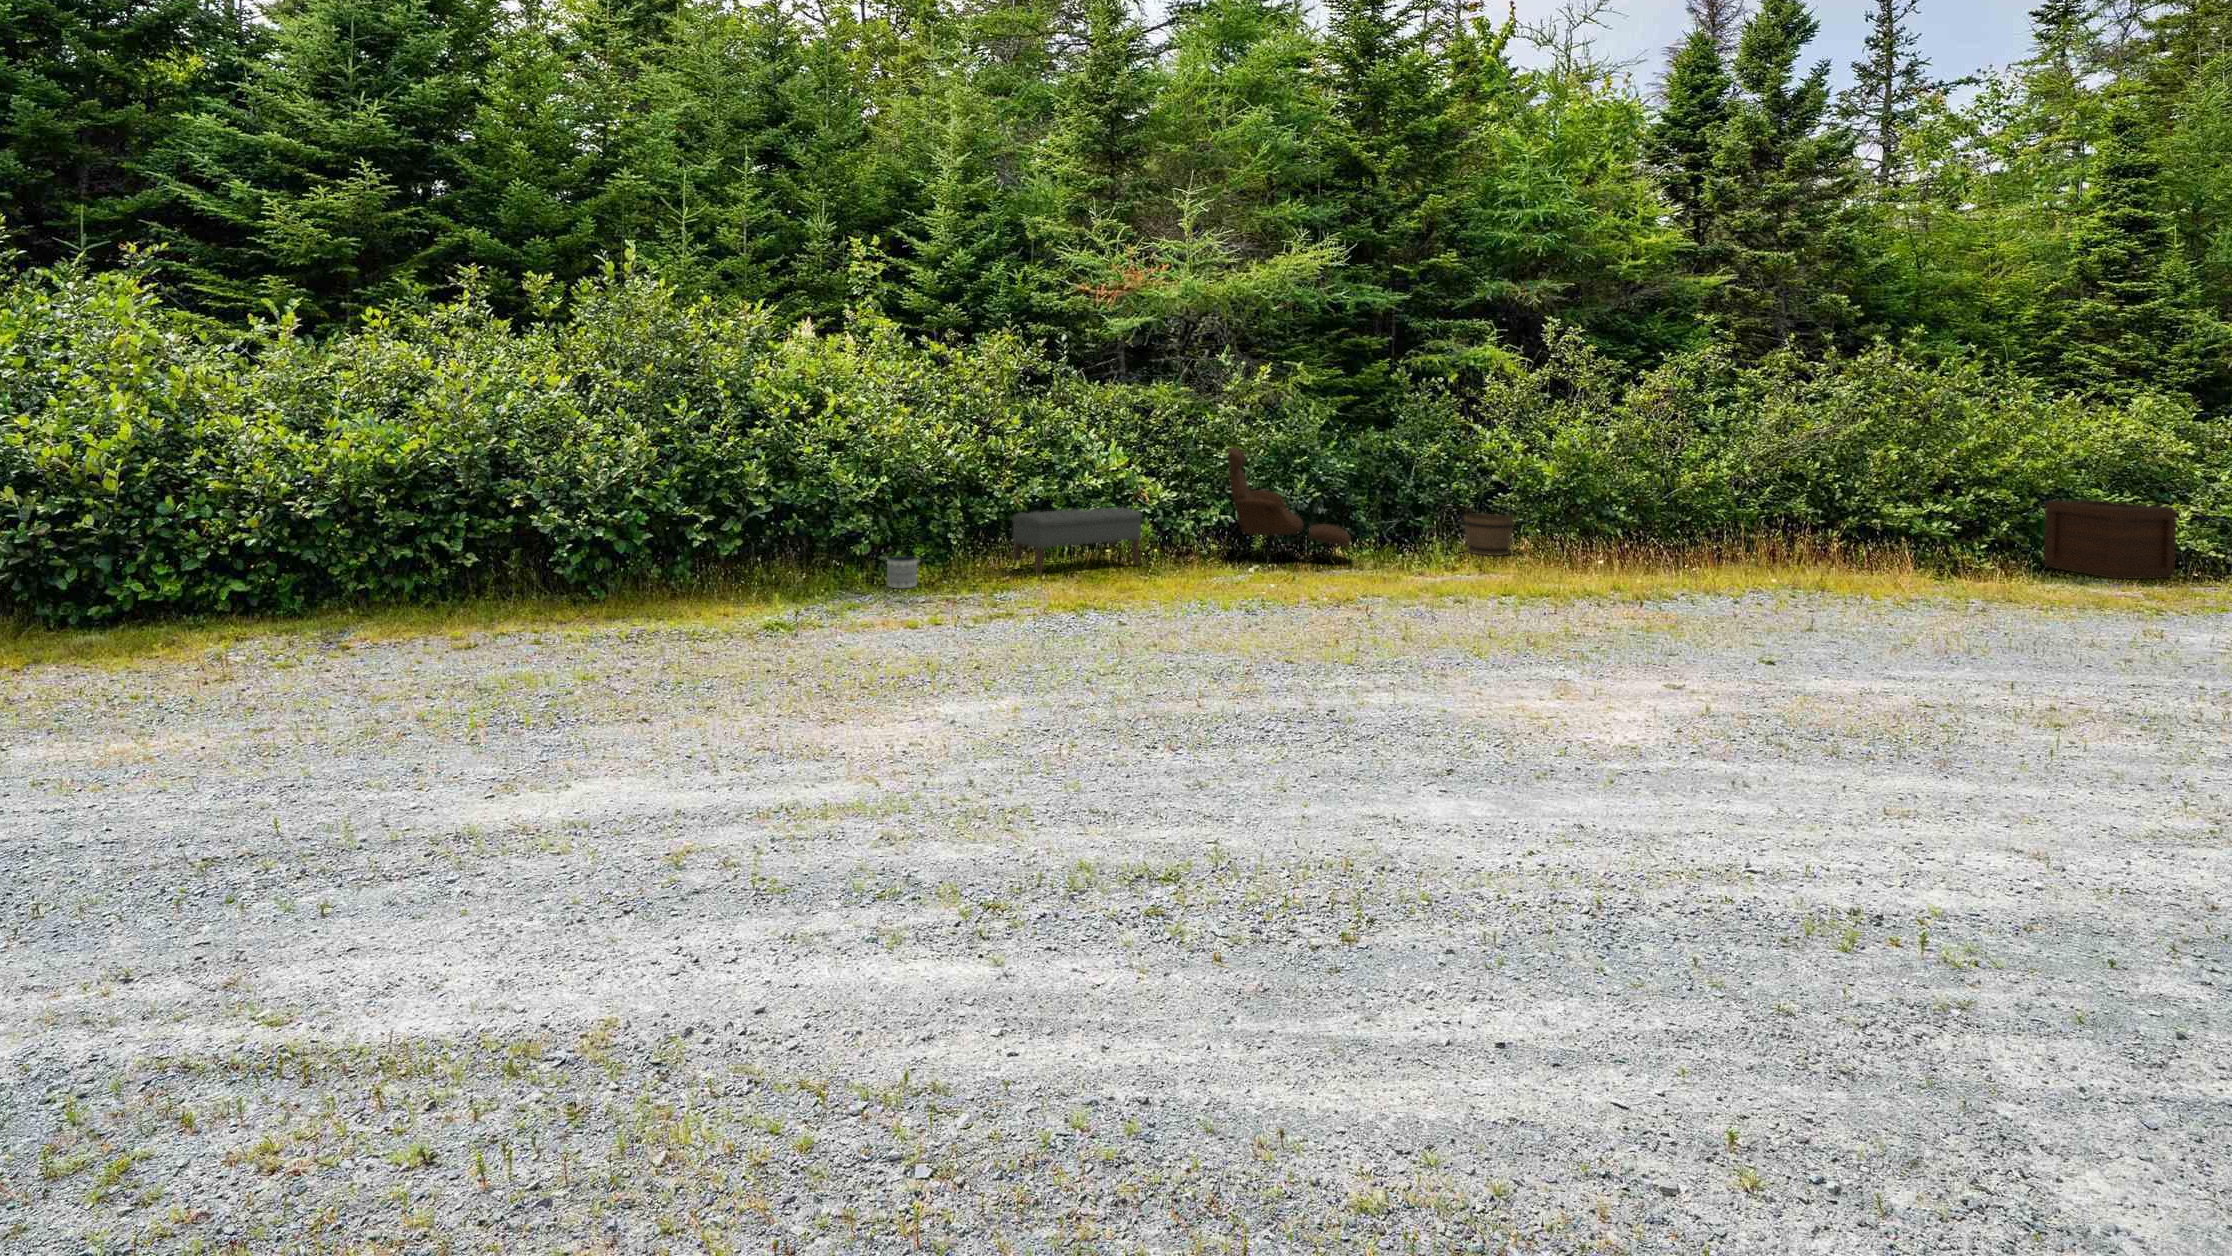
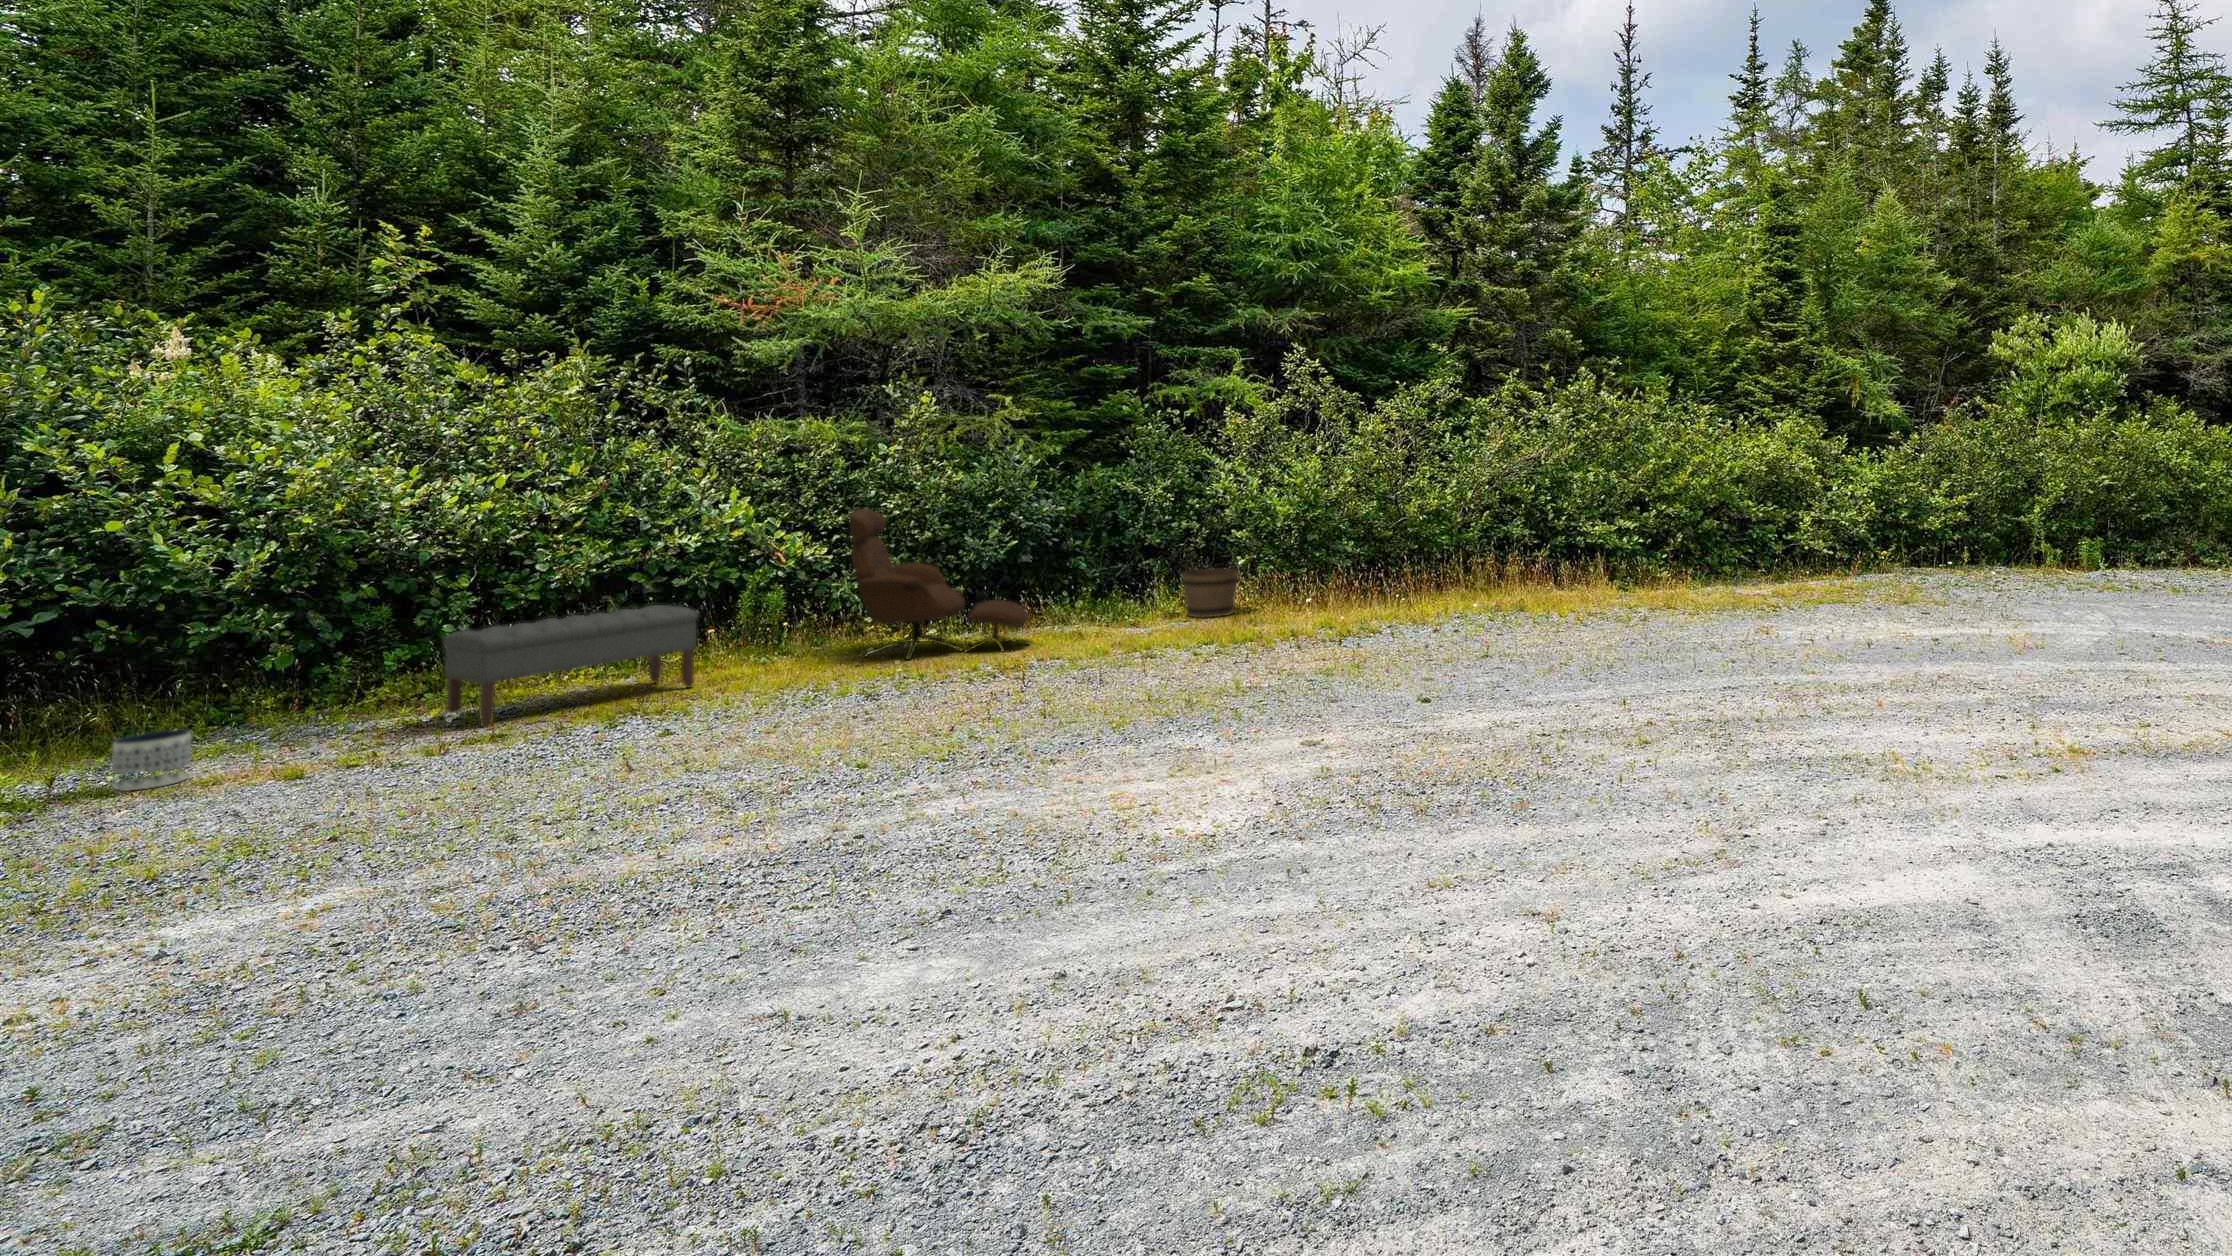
wooden crate: present [2044,500,2177,579] -> none [1713,510,1800,580]

